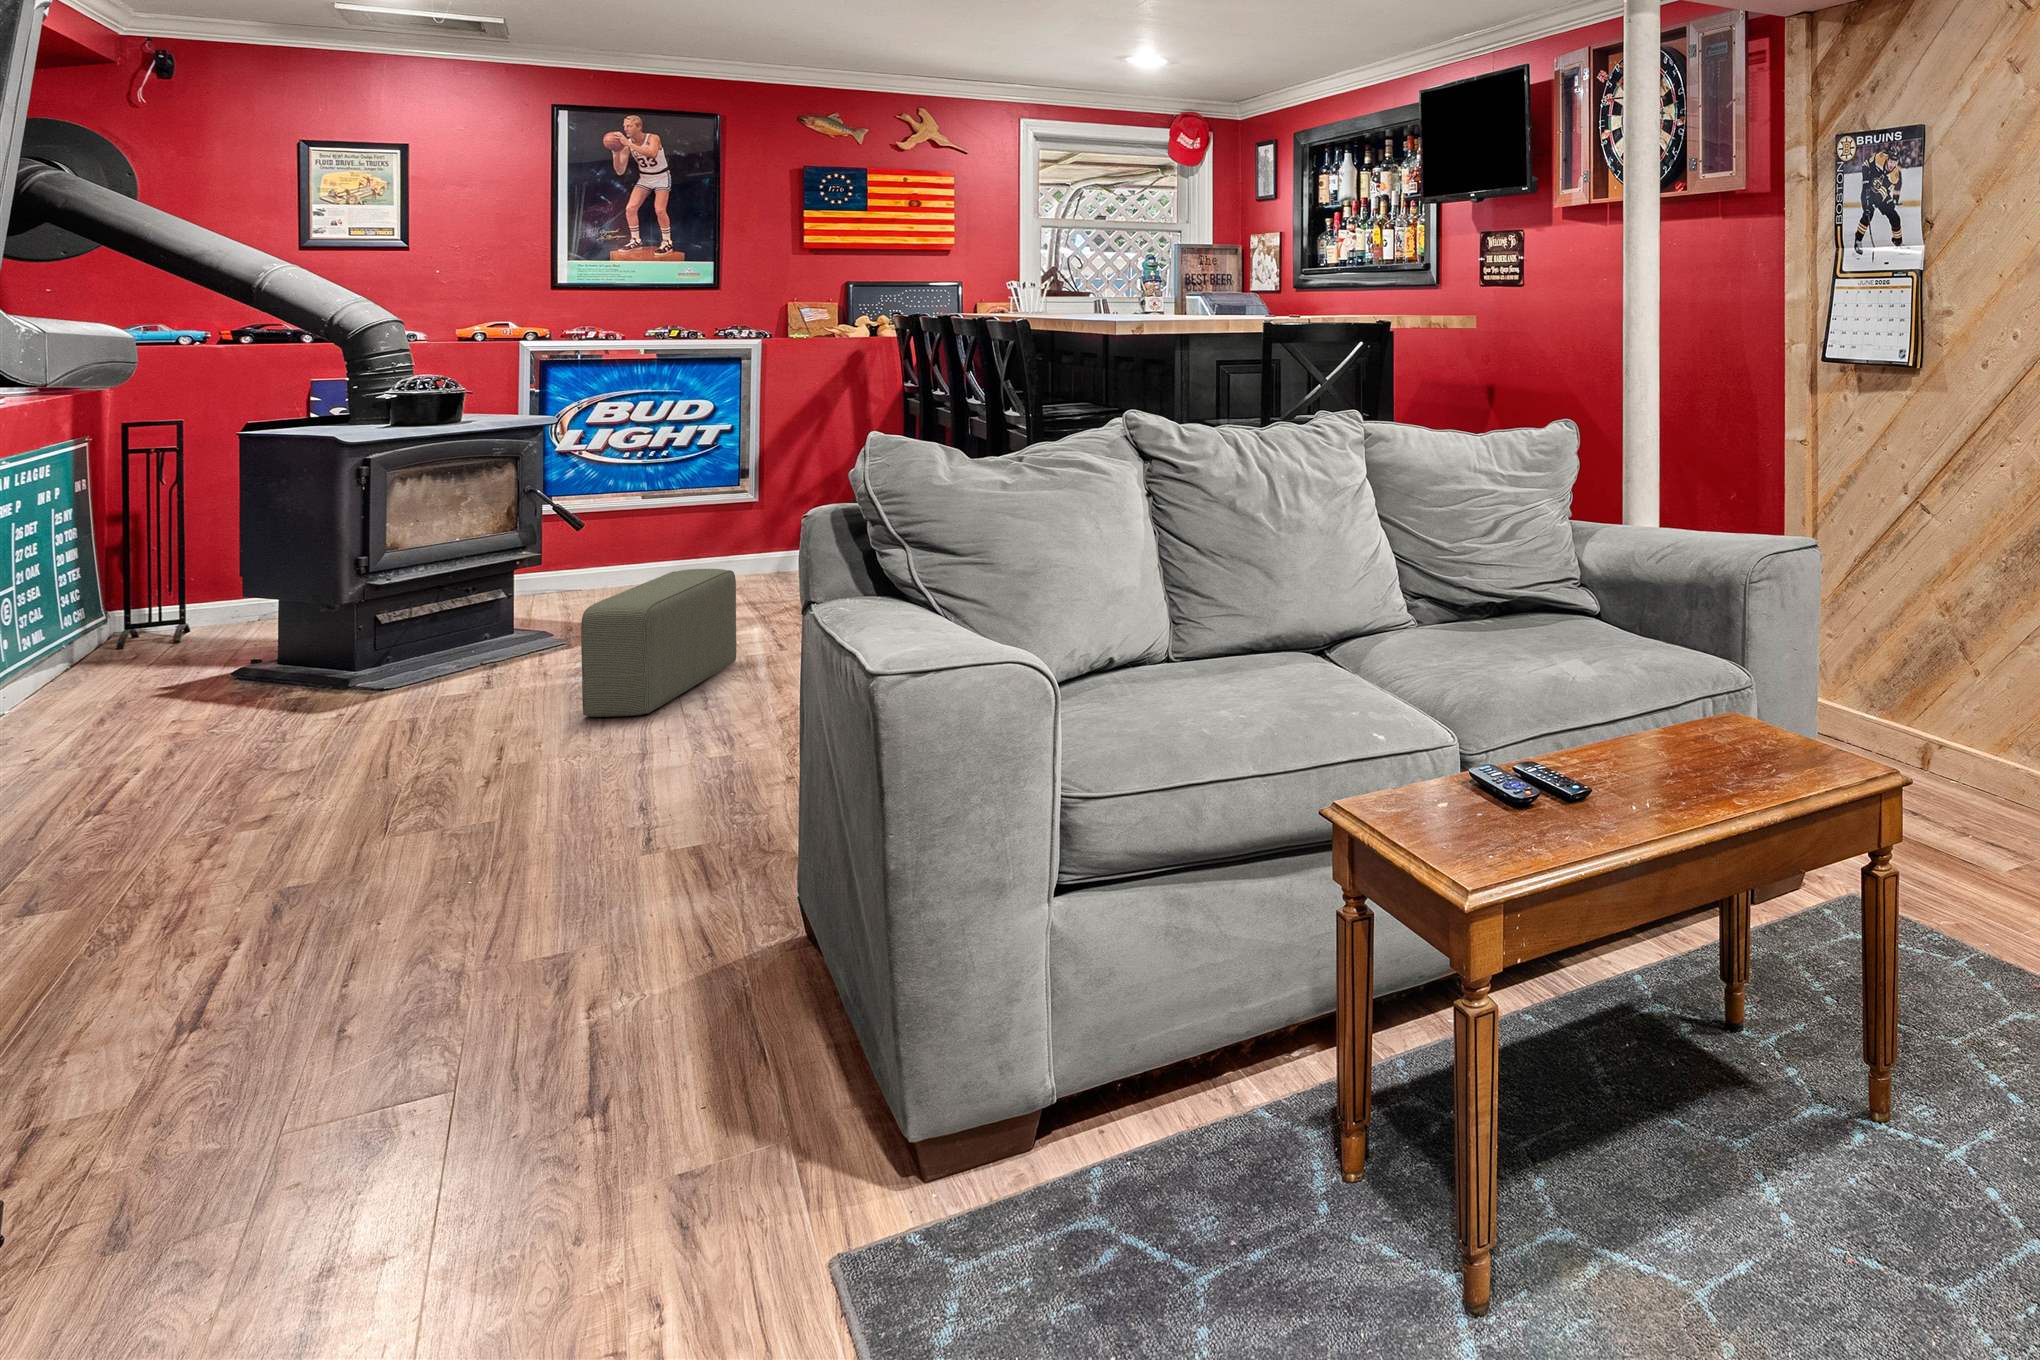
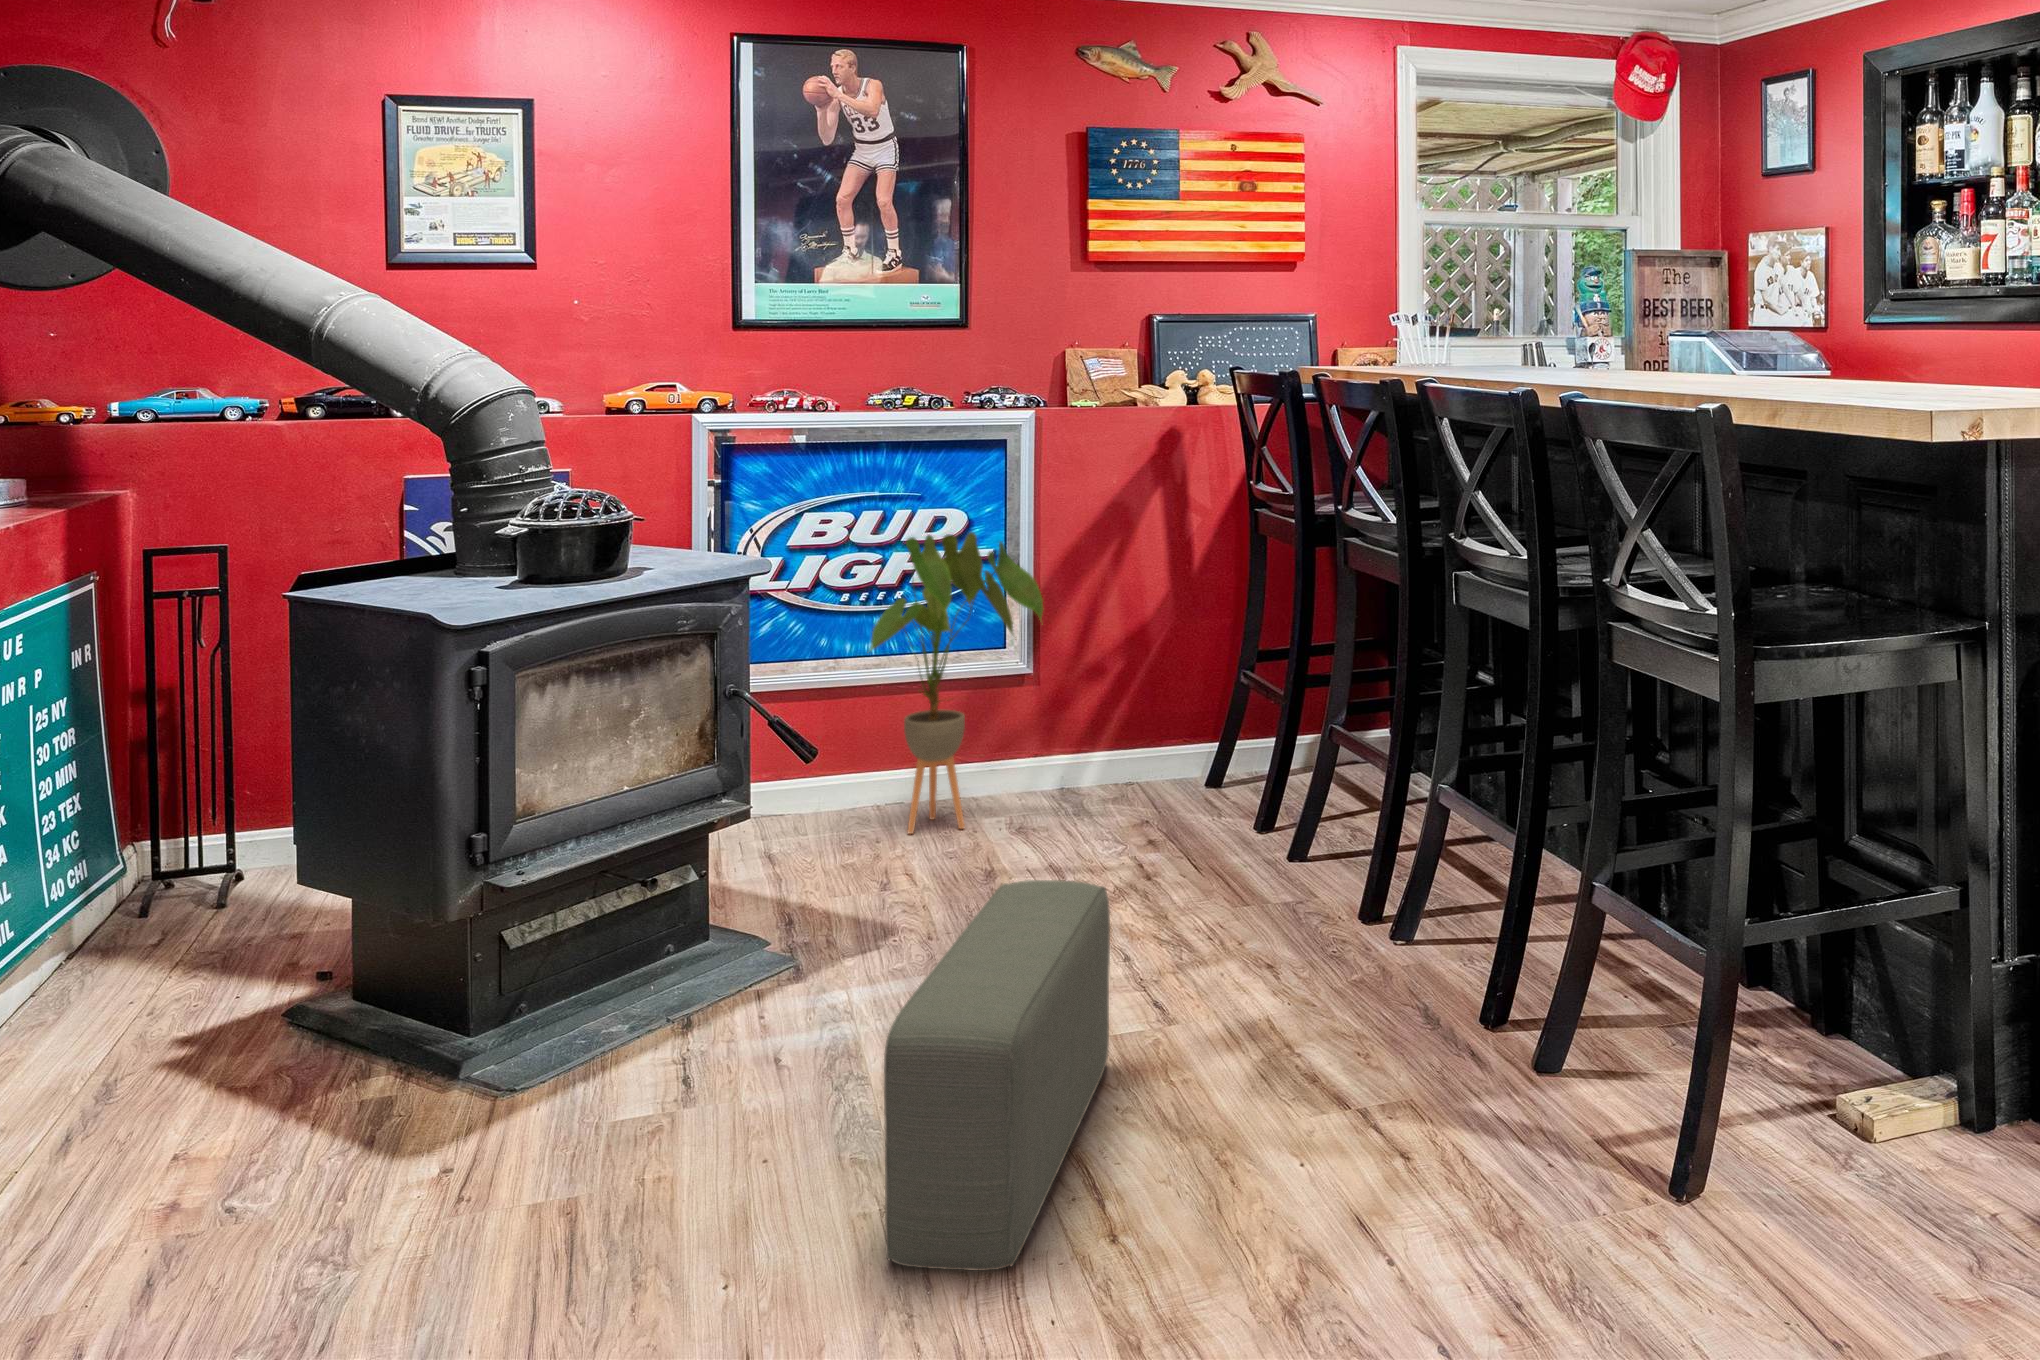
house plant: none [634,414,753,592] -> present [871,532,1043,833]

